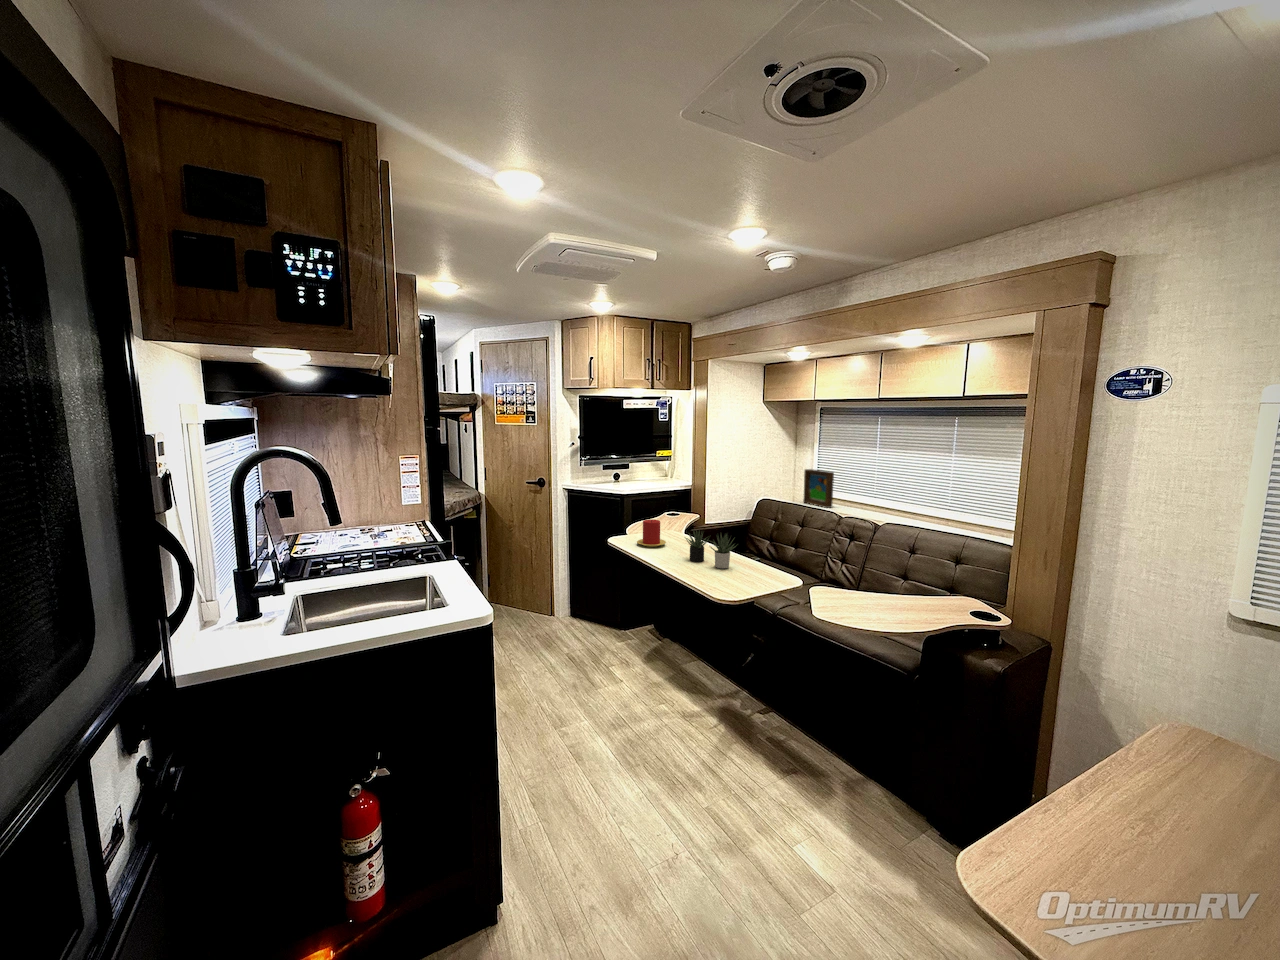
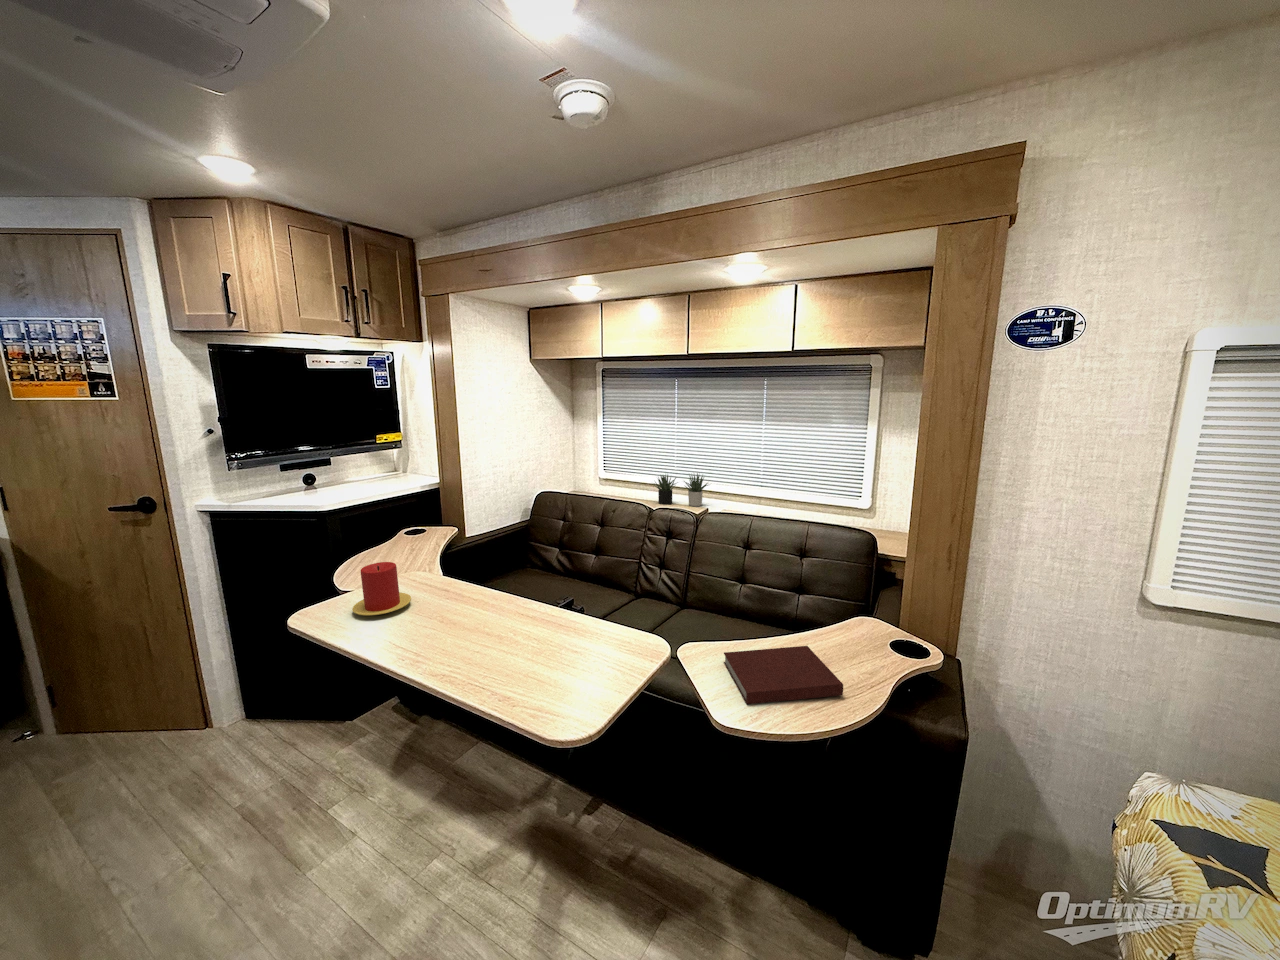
picture frame: present [803,469,834,508] -> none [589,447,627,494]
succulent plant: present [686,531,736,568] -> present [654,473,708,506]
notebook: none [832,589,898,618] -> present [724,646,843,704]

